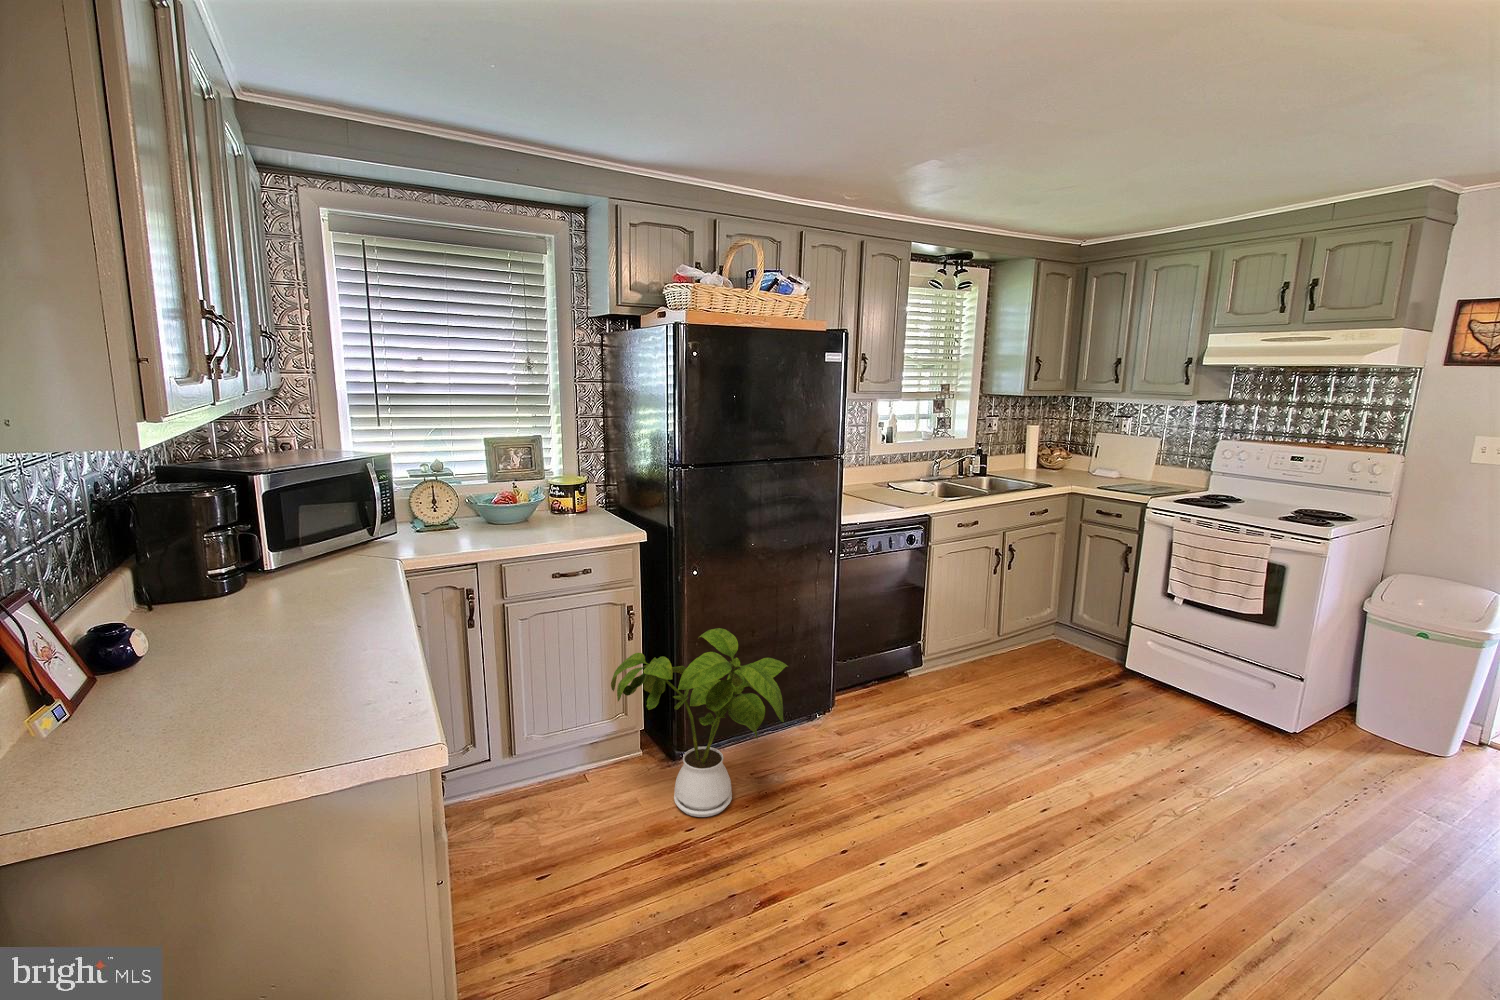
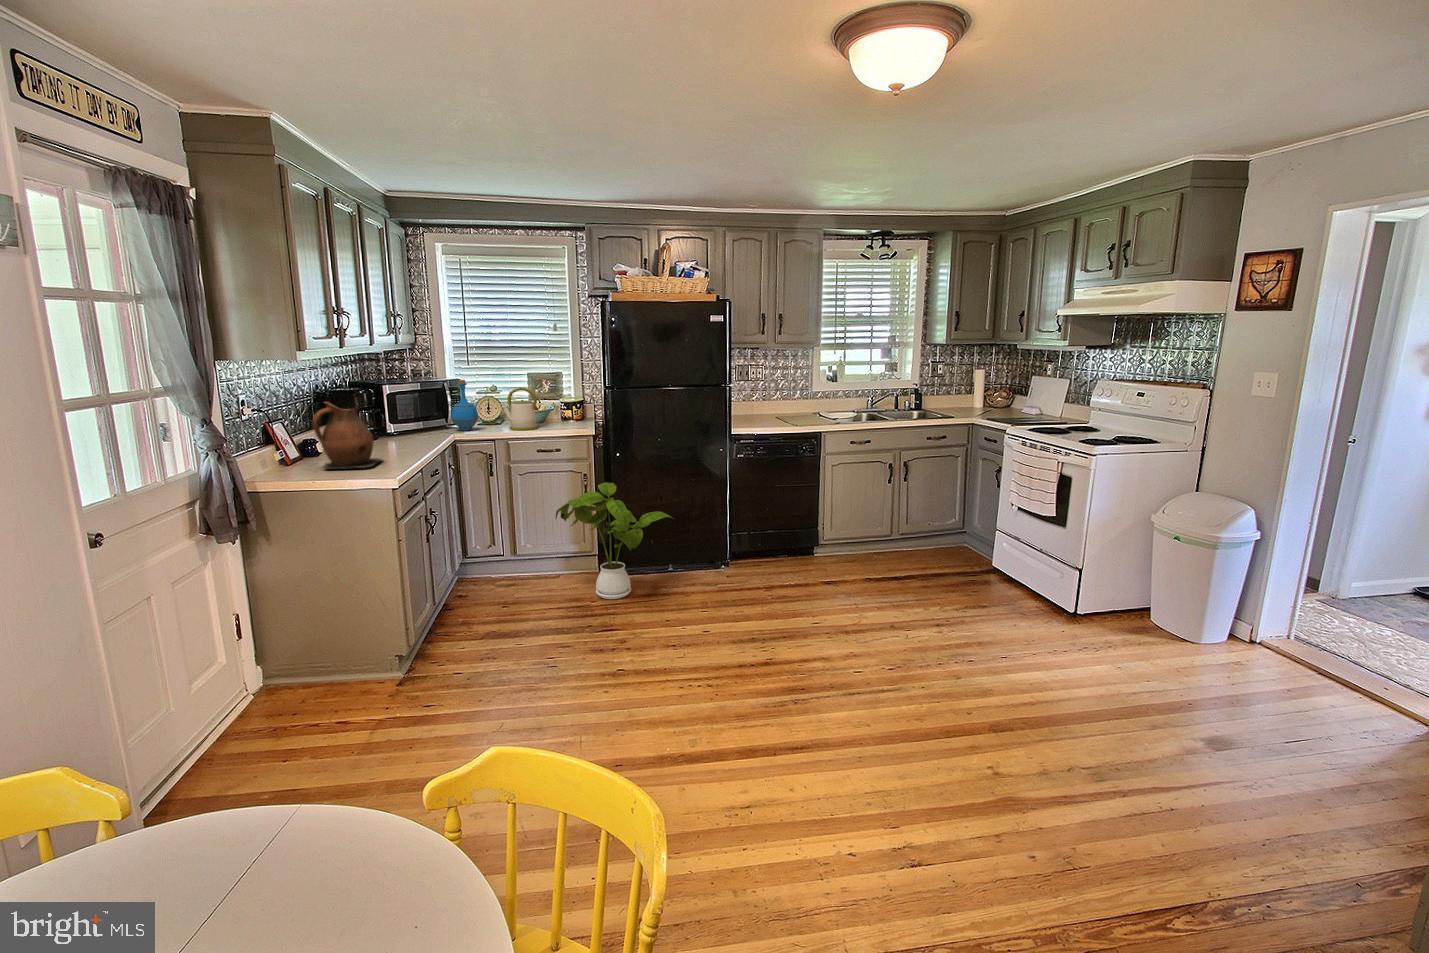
bottle: none [387,456,439,548] -> present [452,380,478,431]
kettle: none [481,465,543,541] -> present [503,387,538,430]
ceramic pitcher: none [150,557,341,750] -> present [313,402,382,469]

